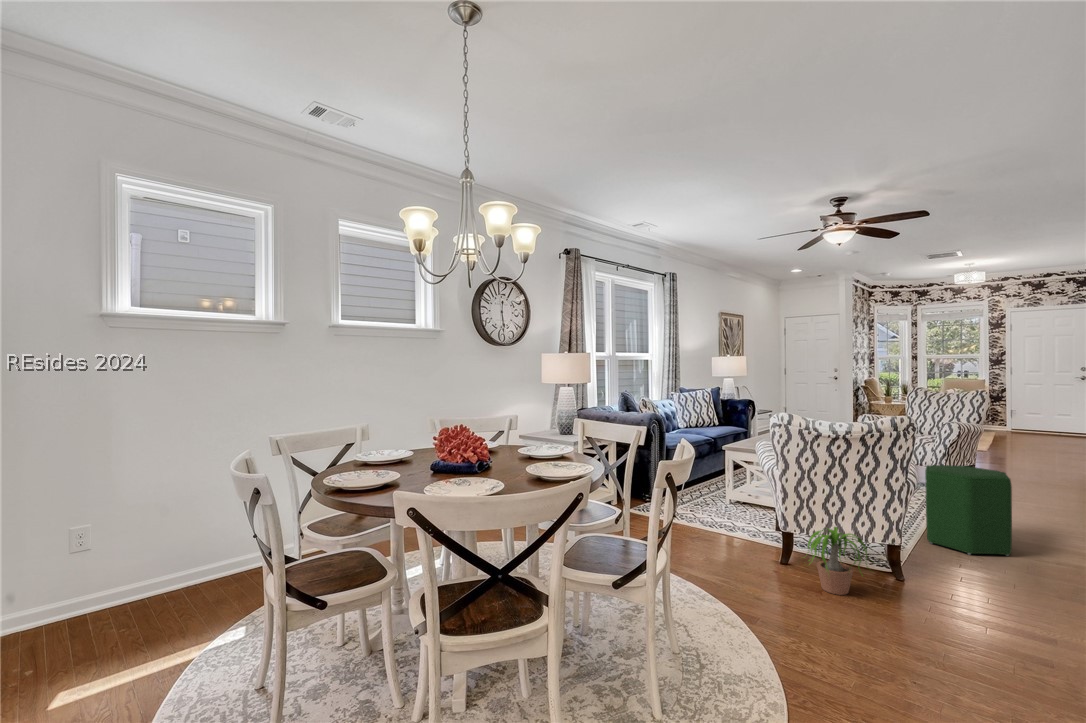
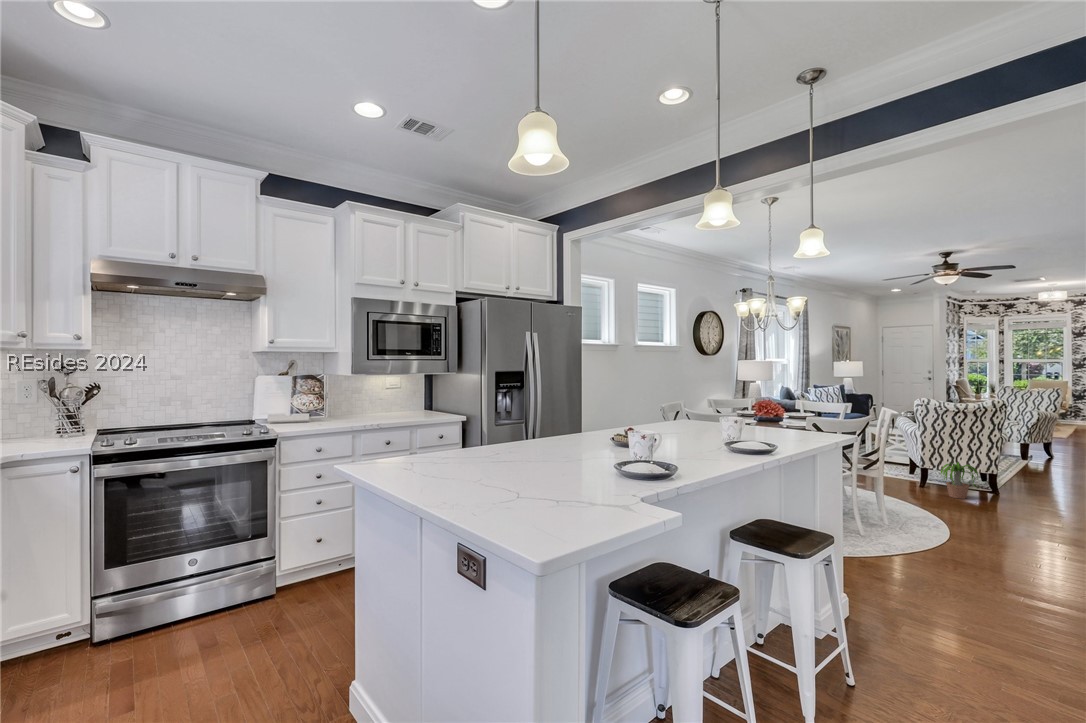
ottoman: present [925,465,1012,556] -> none [1013,434,1071,488]

